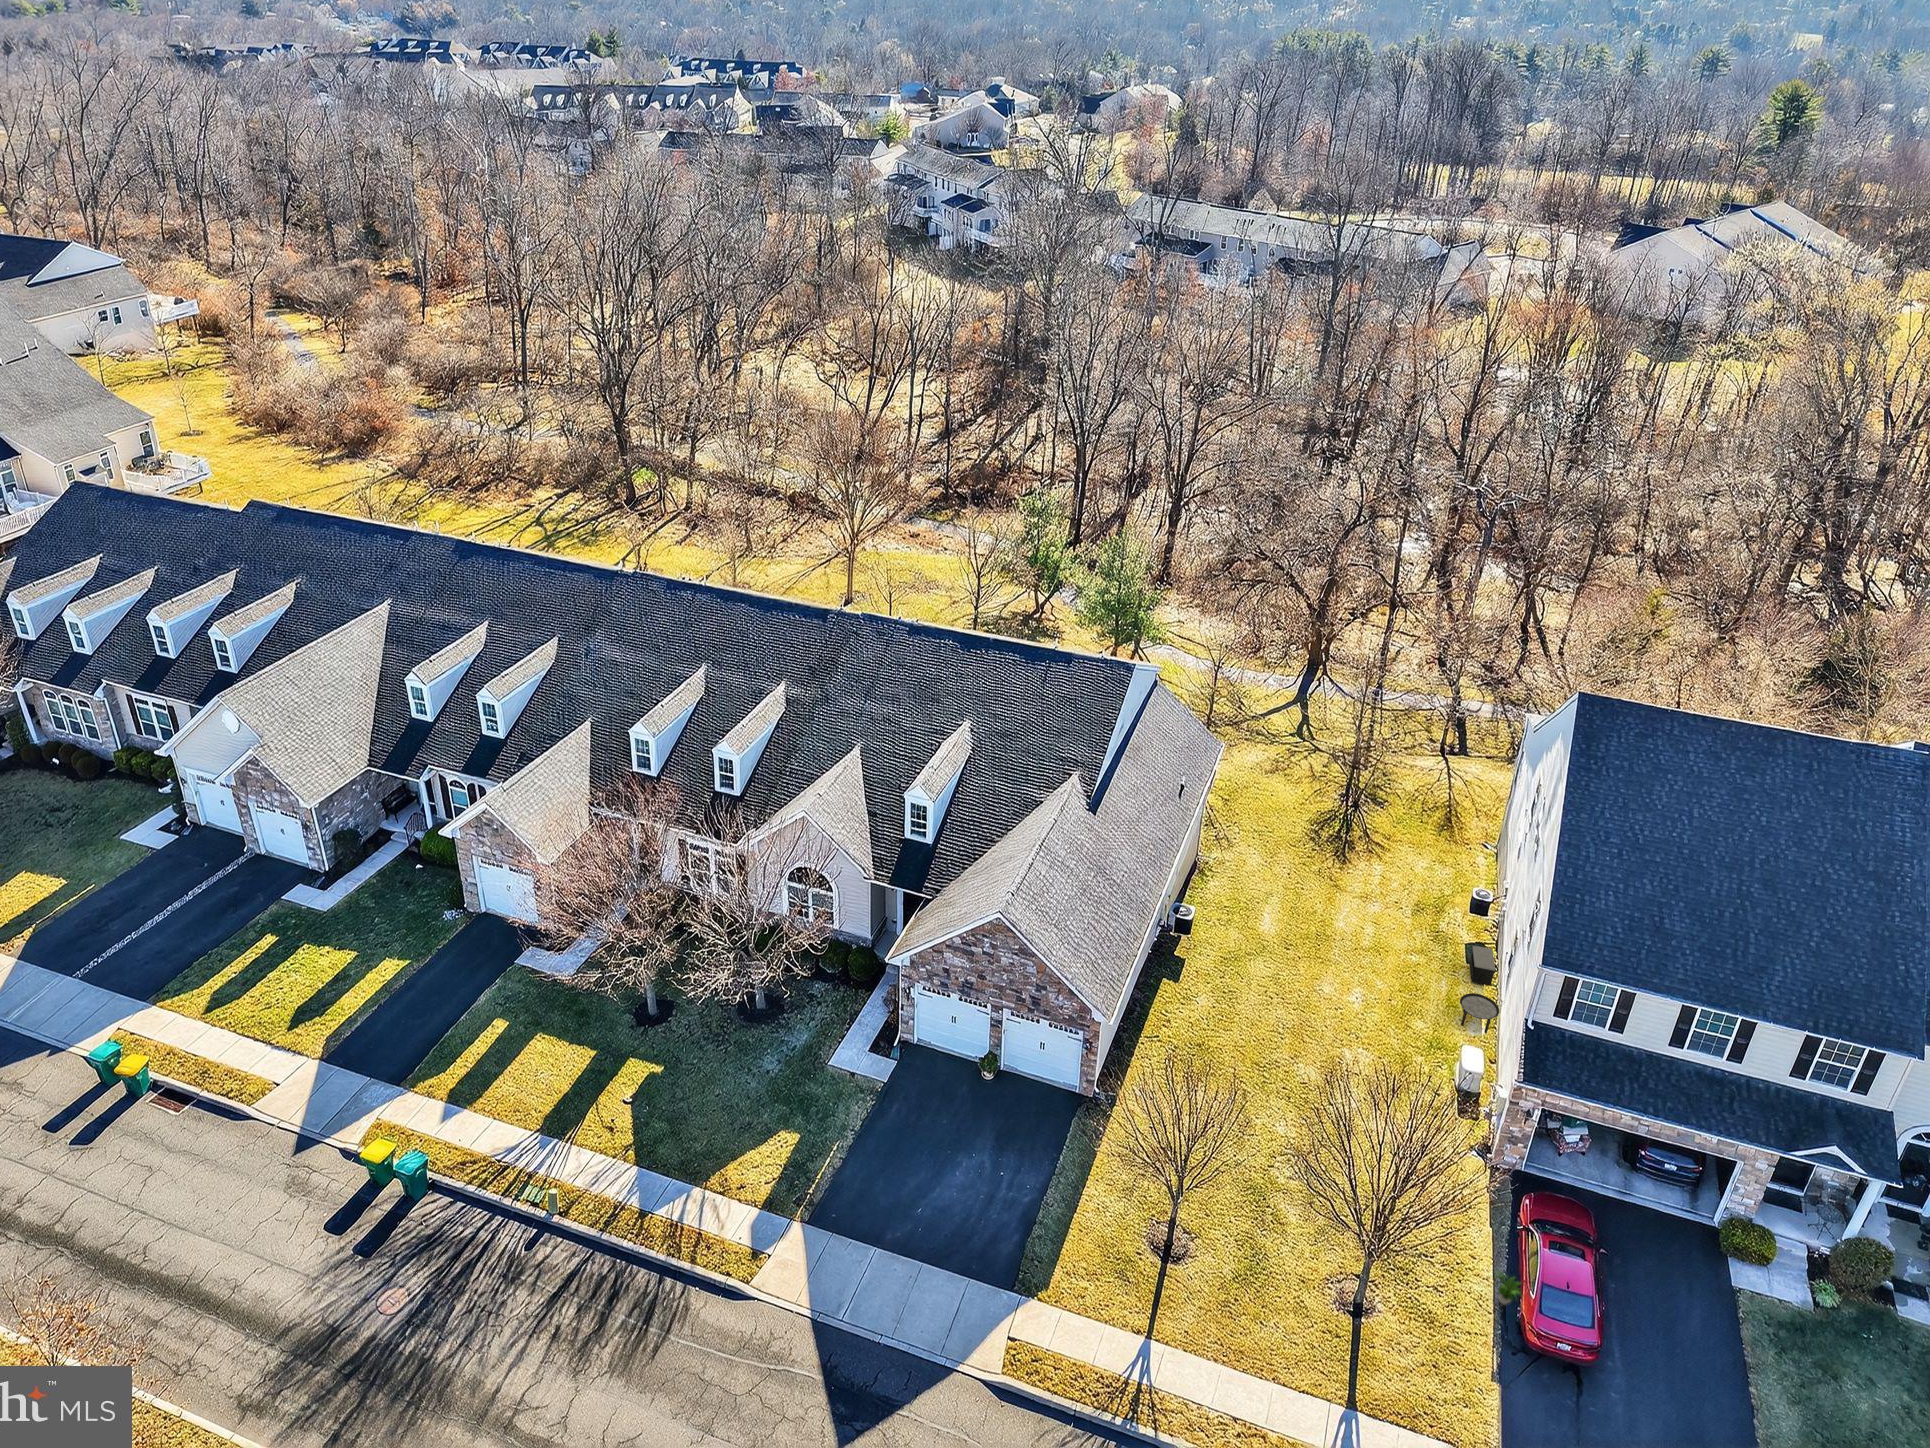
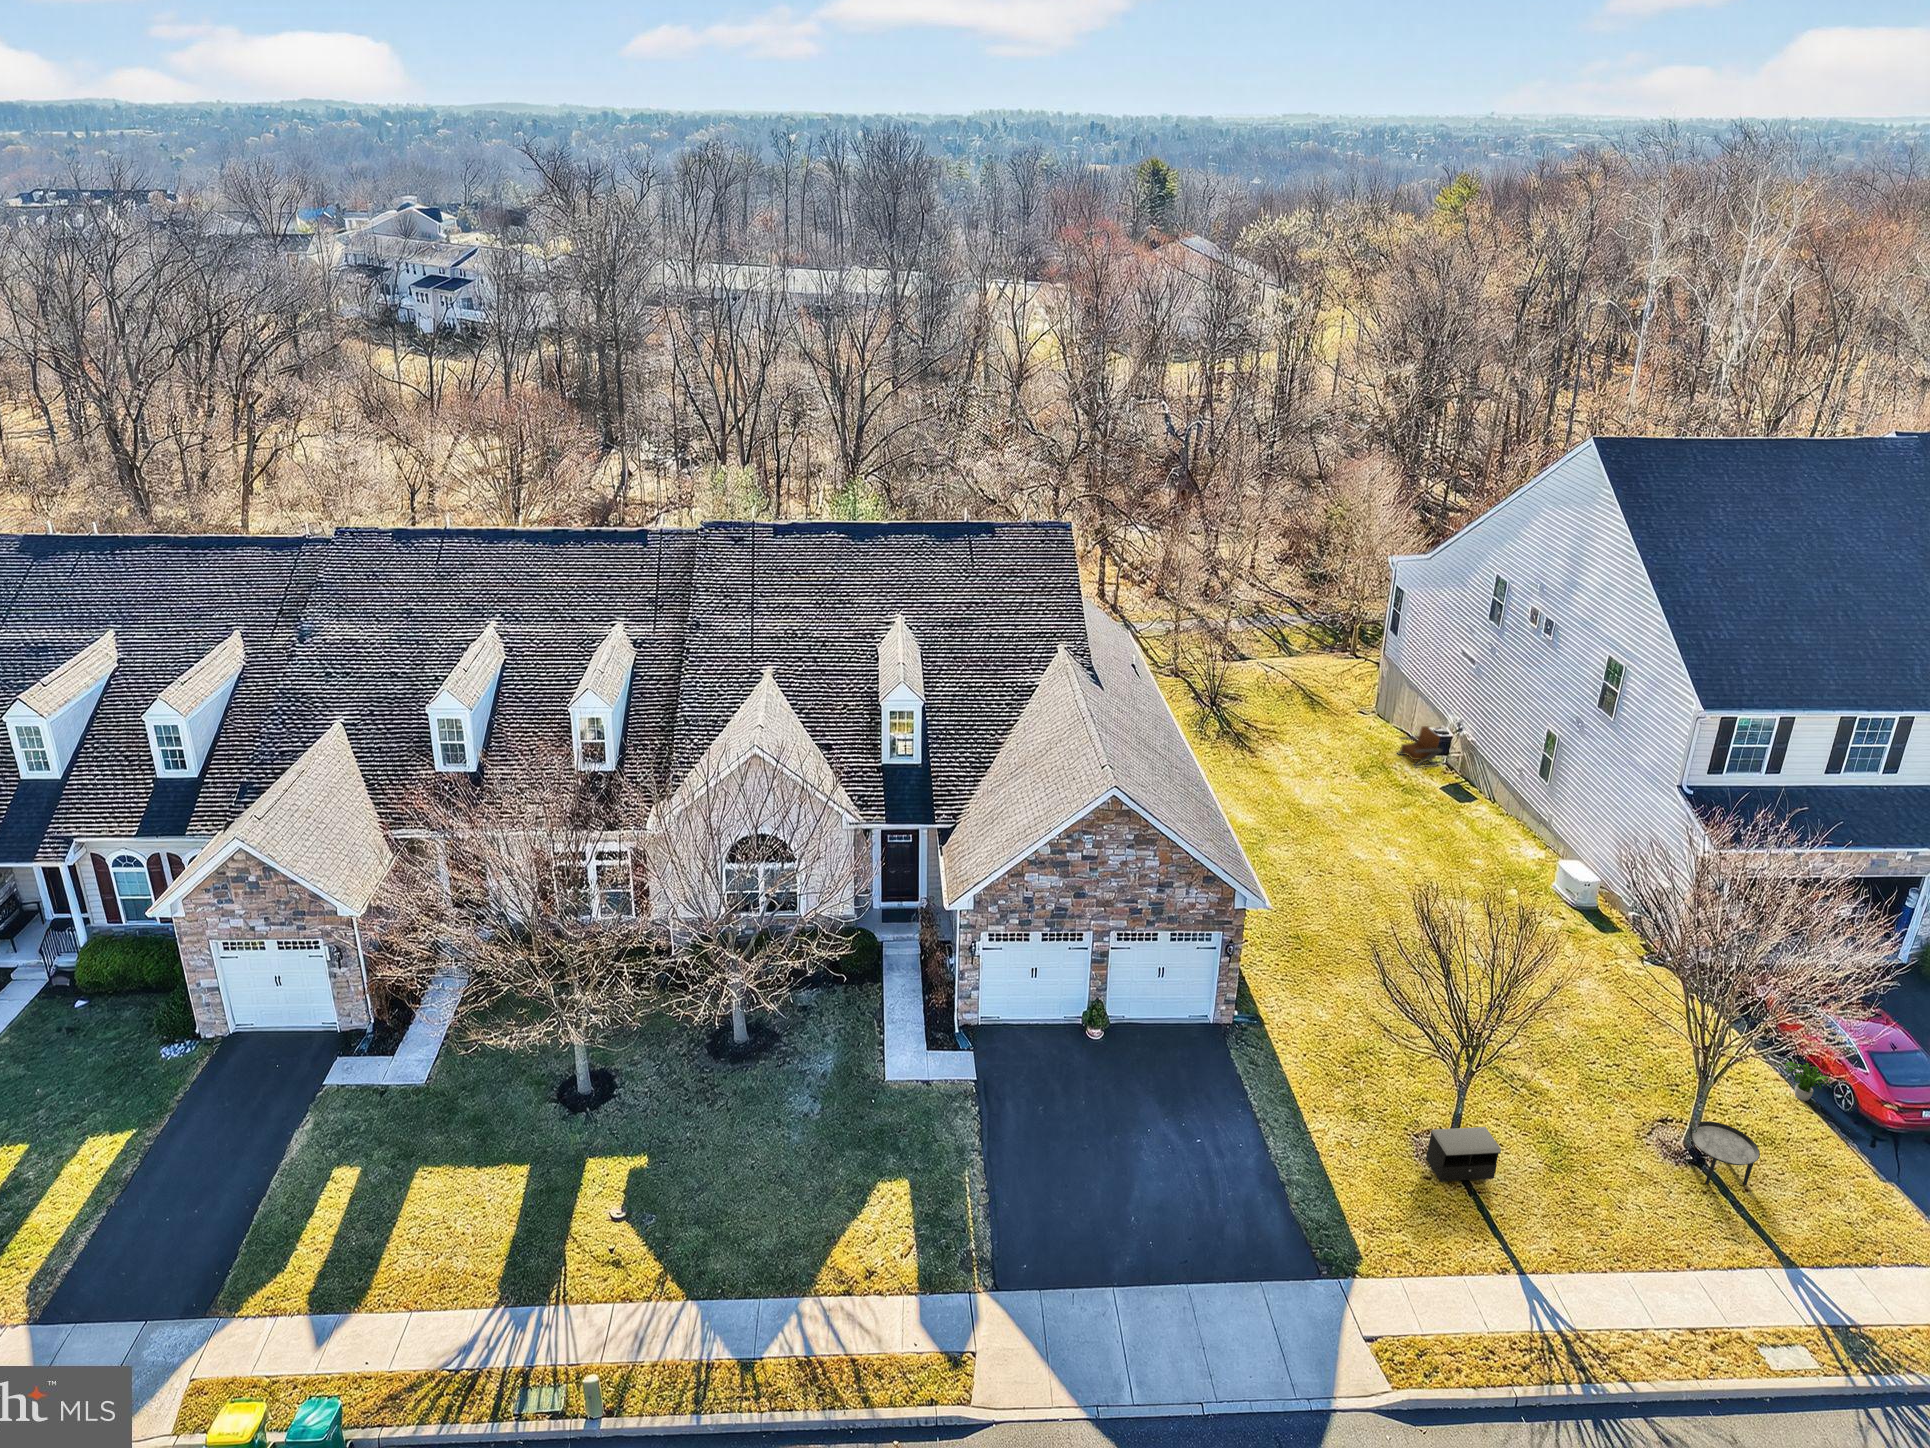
lounge chair: none [1439,879,1473,919] -> present [1398,726,1442,768]
storage bench: present [1469,946,1495,986] -> present [1426,1127,1501,1182]
round table: present [1460,993,1499,1033] -> present [1685,1121,1760,1186]

